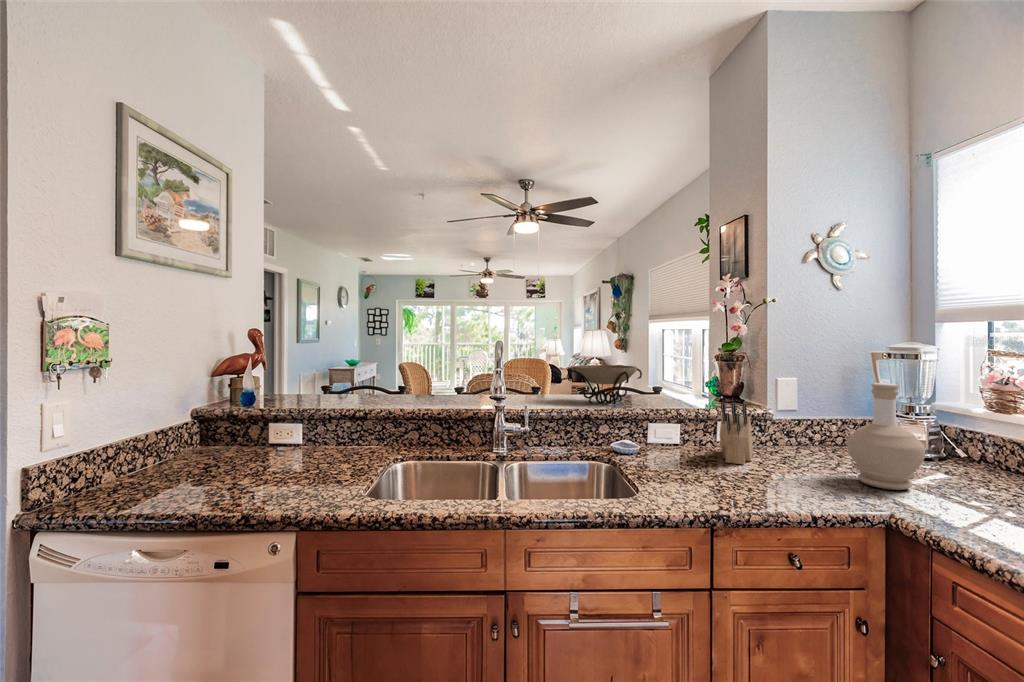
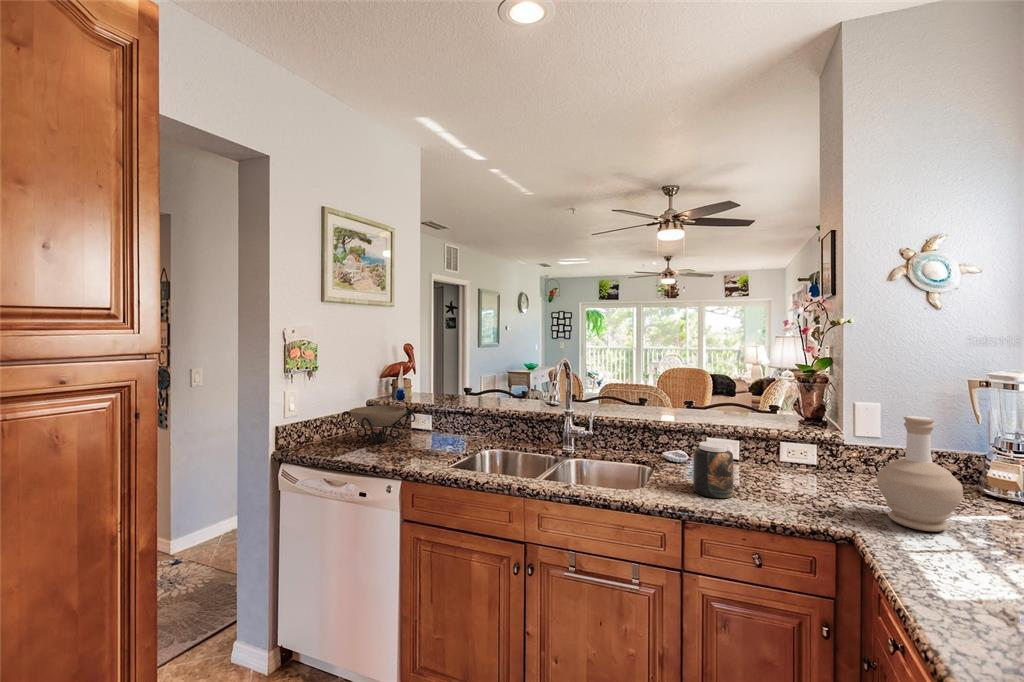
decorative bowl: present [567,365,642,405] -> present [341,406,416,446]
knife block: present [720,402,753,464] -> none [755,423,811,486]
jar: none [678,425,722,485] -> present [693,441,733,498]

